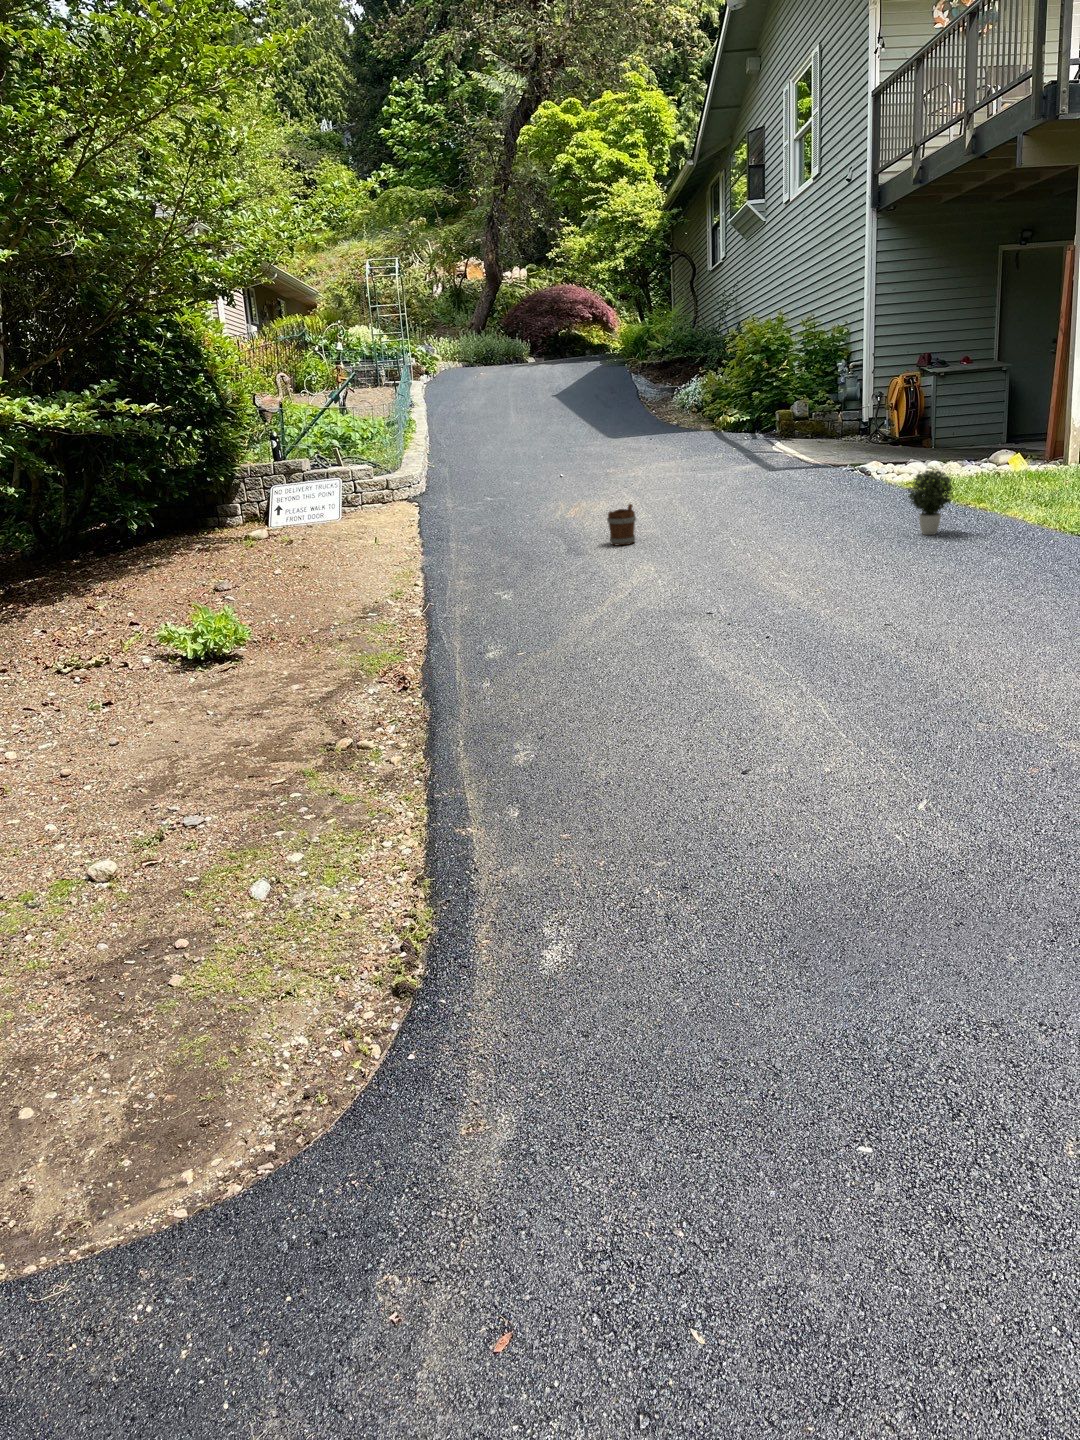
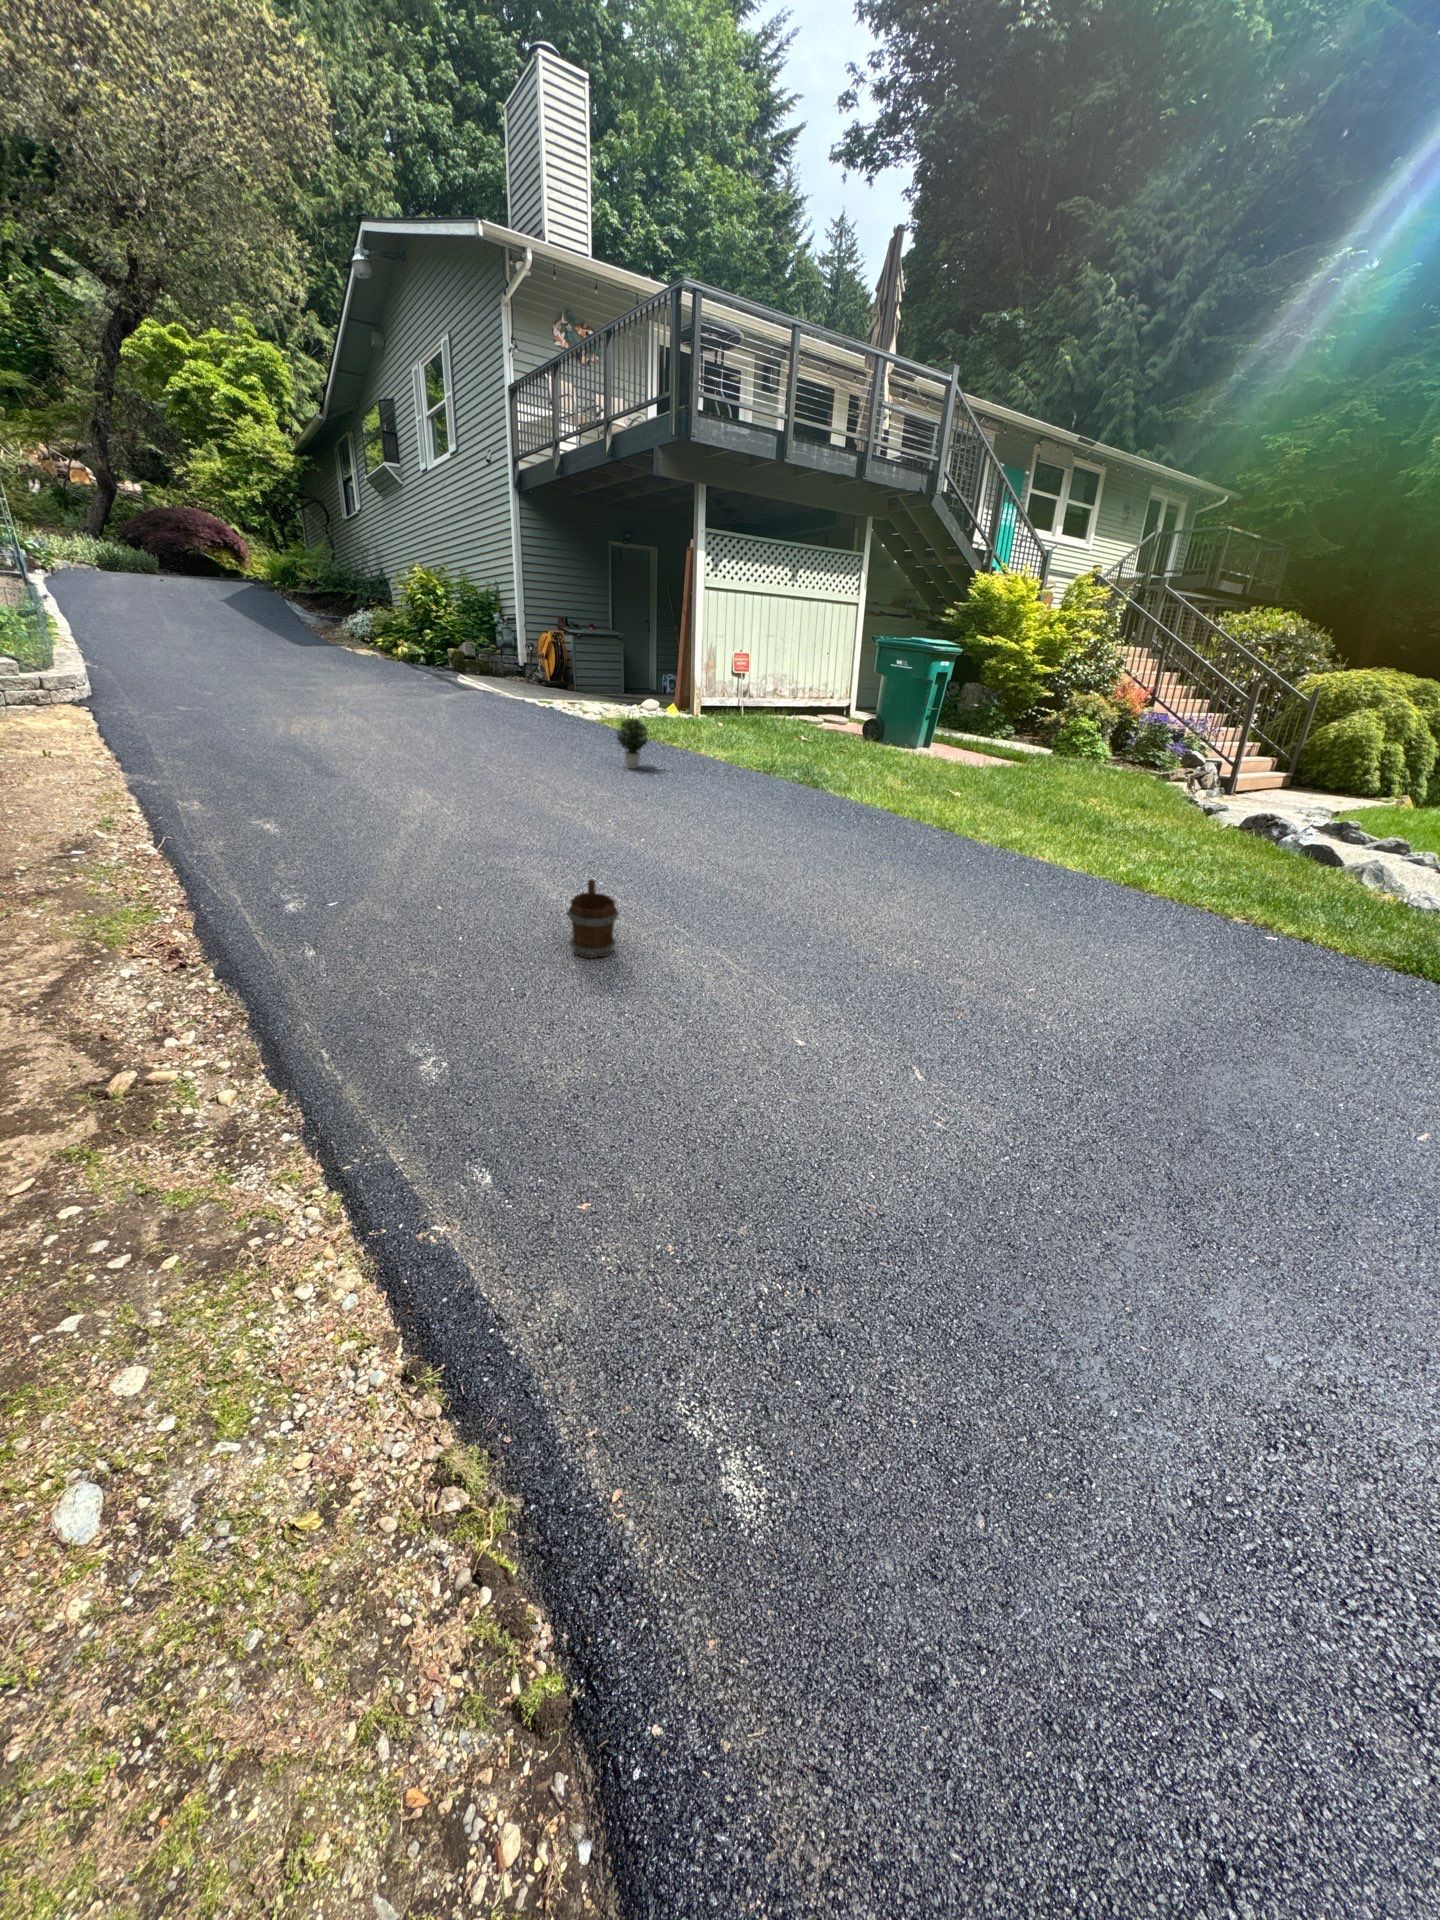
bucket: present [607,504,636,545] -> present [566,879,619,958]

